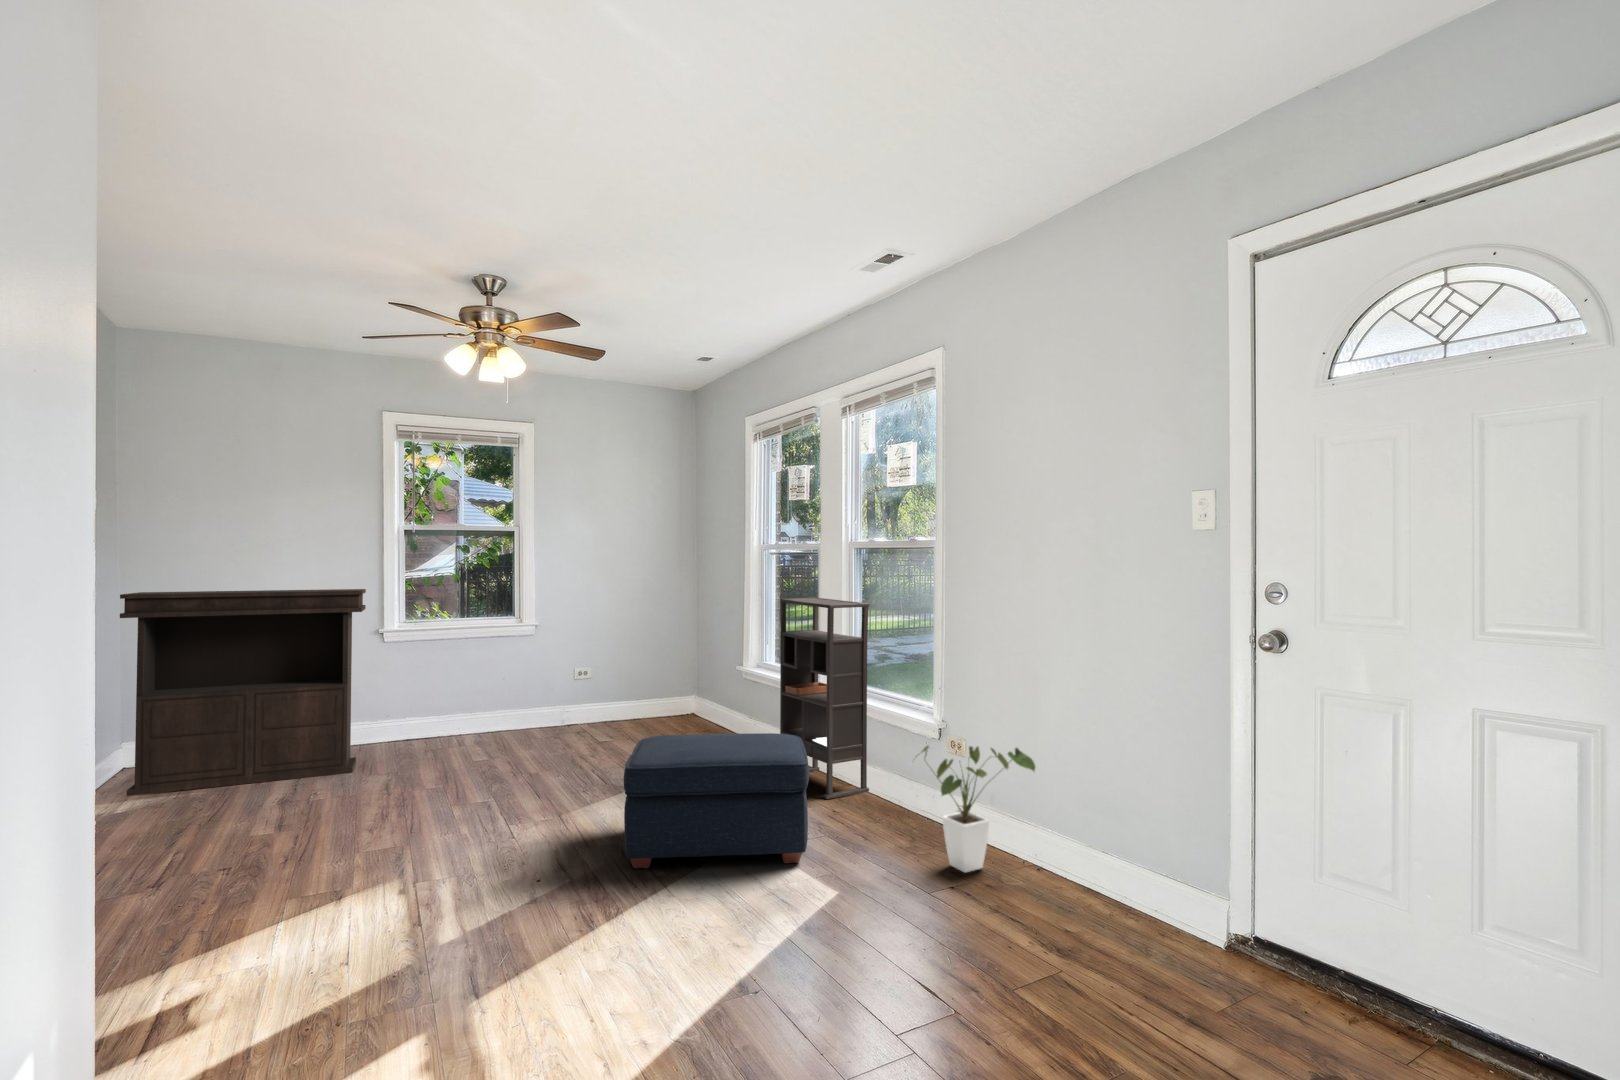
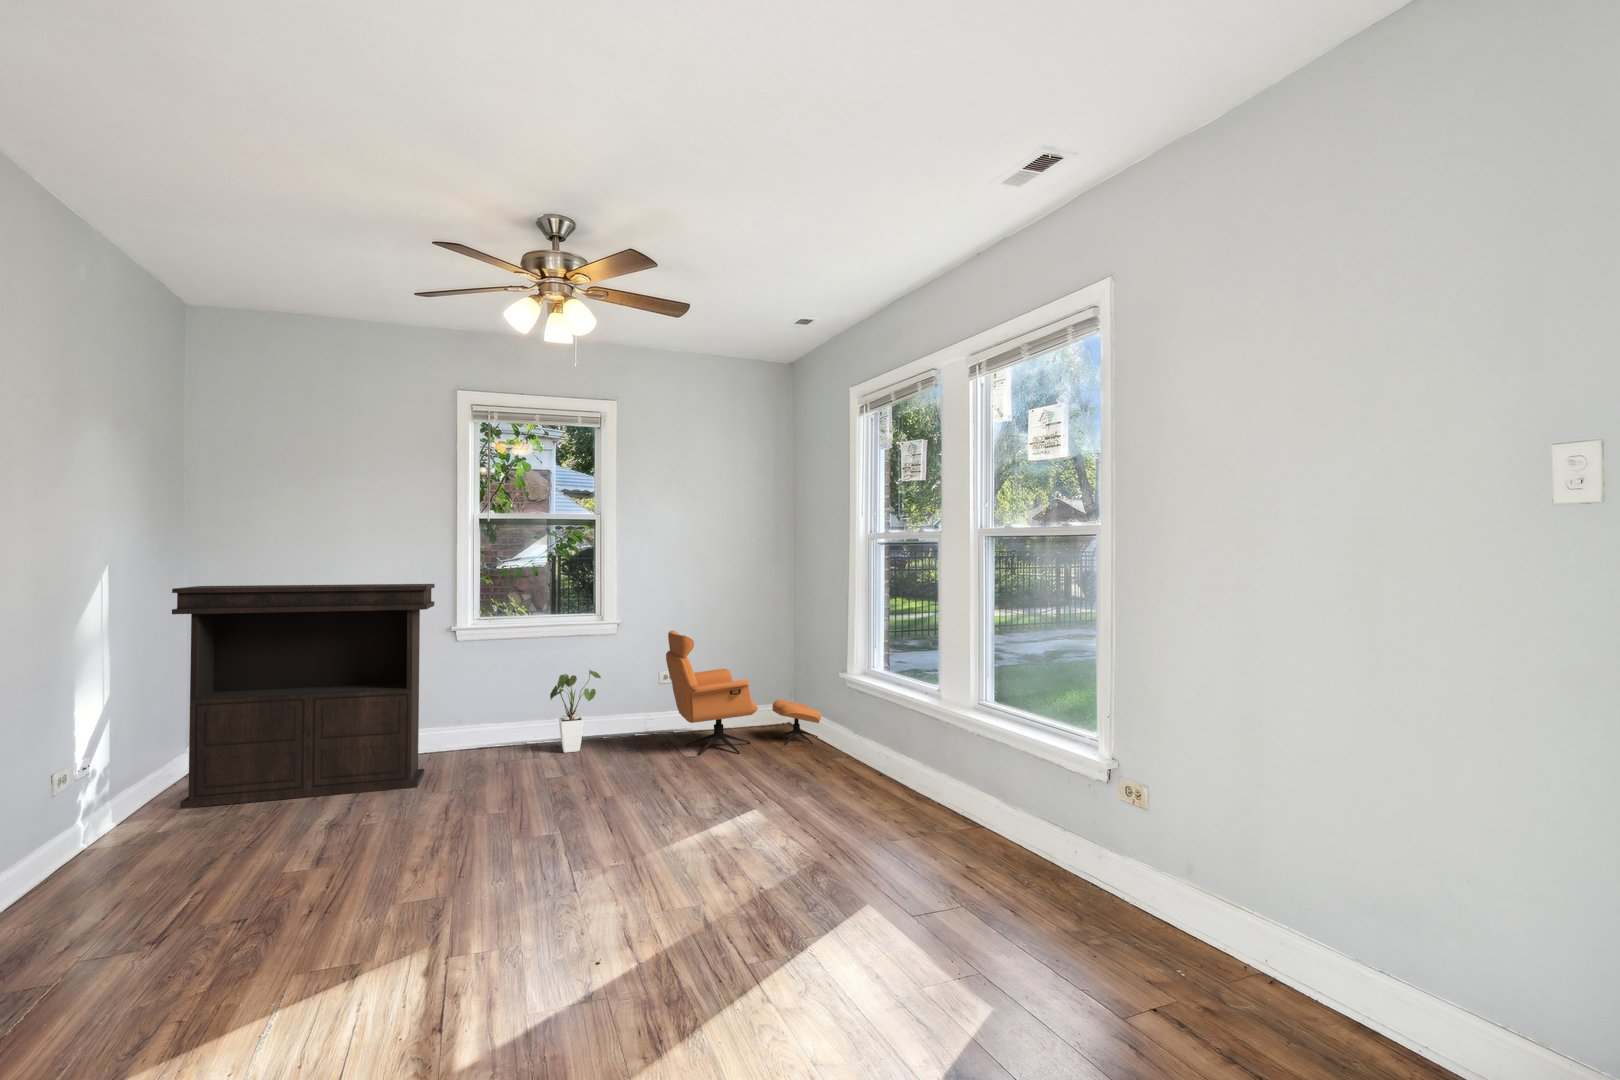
bookshelf: present [780,598,869,799] -> none [891,599,1008,850]
armchair: none [580,630,721,739] -> present [666,630,821,755]
ottoman: present [624,733,809,868] -> none [706,770,945,952]
house plant: present [921,746,1035,872] -> present [550,670,601,753]

